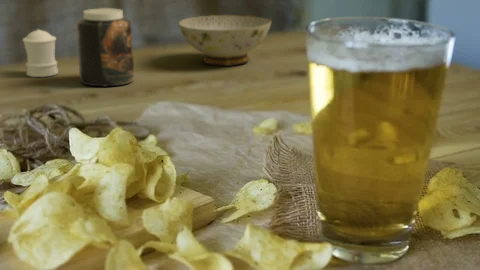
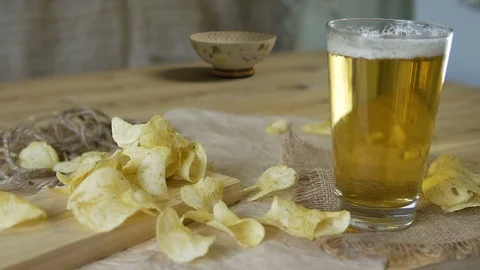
jar: present [77,8,134,86] -> none [97,22,149,94]
salt shaker: present [23,30,58,77] -> none [44,42,77,86]

